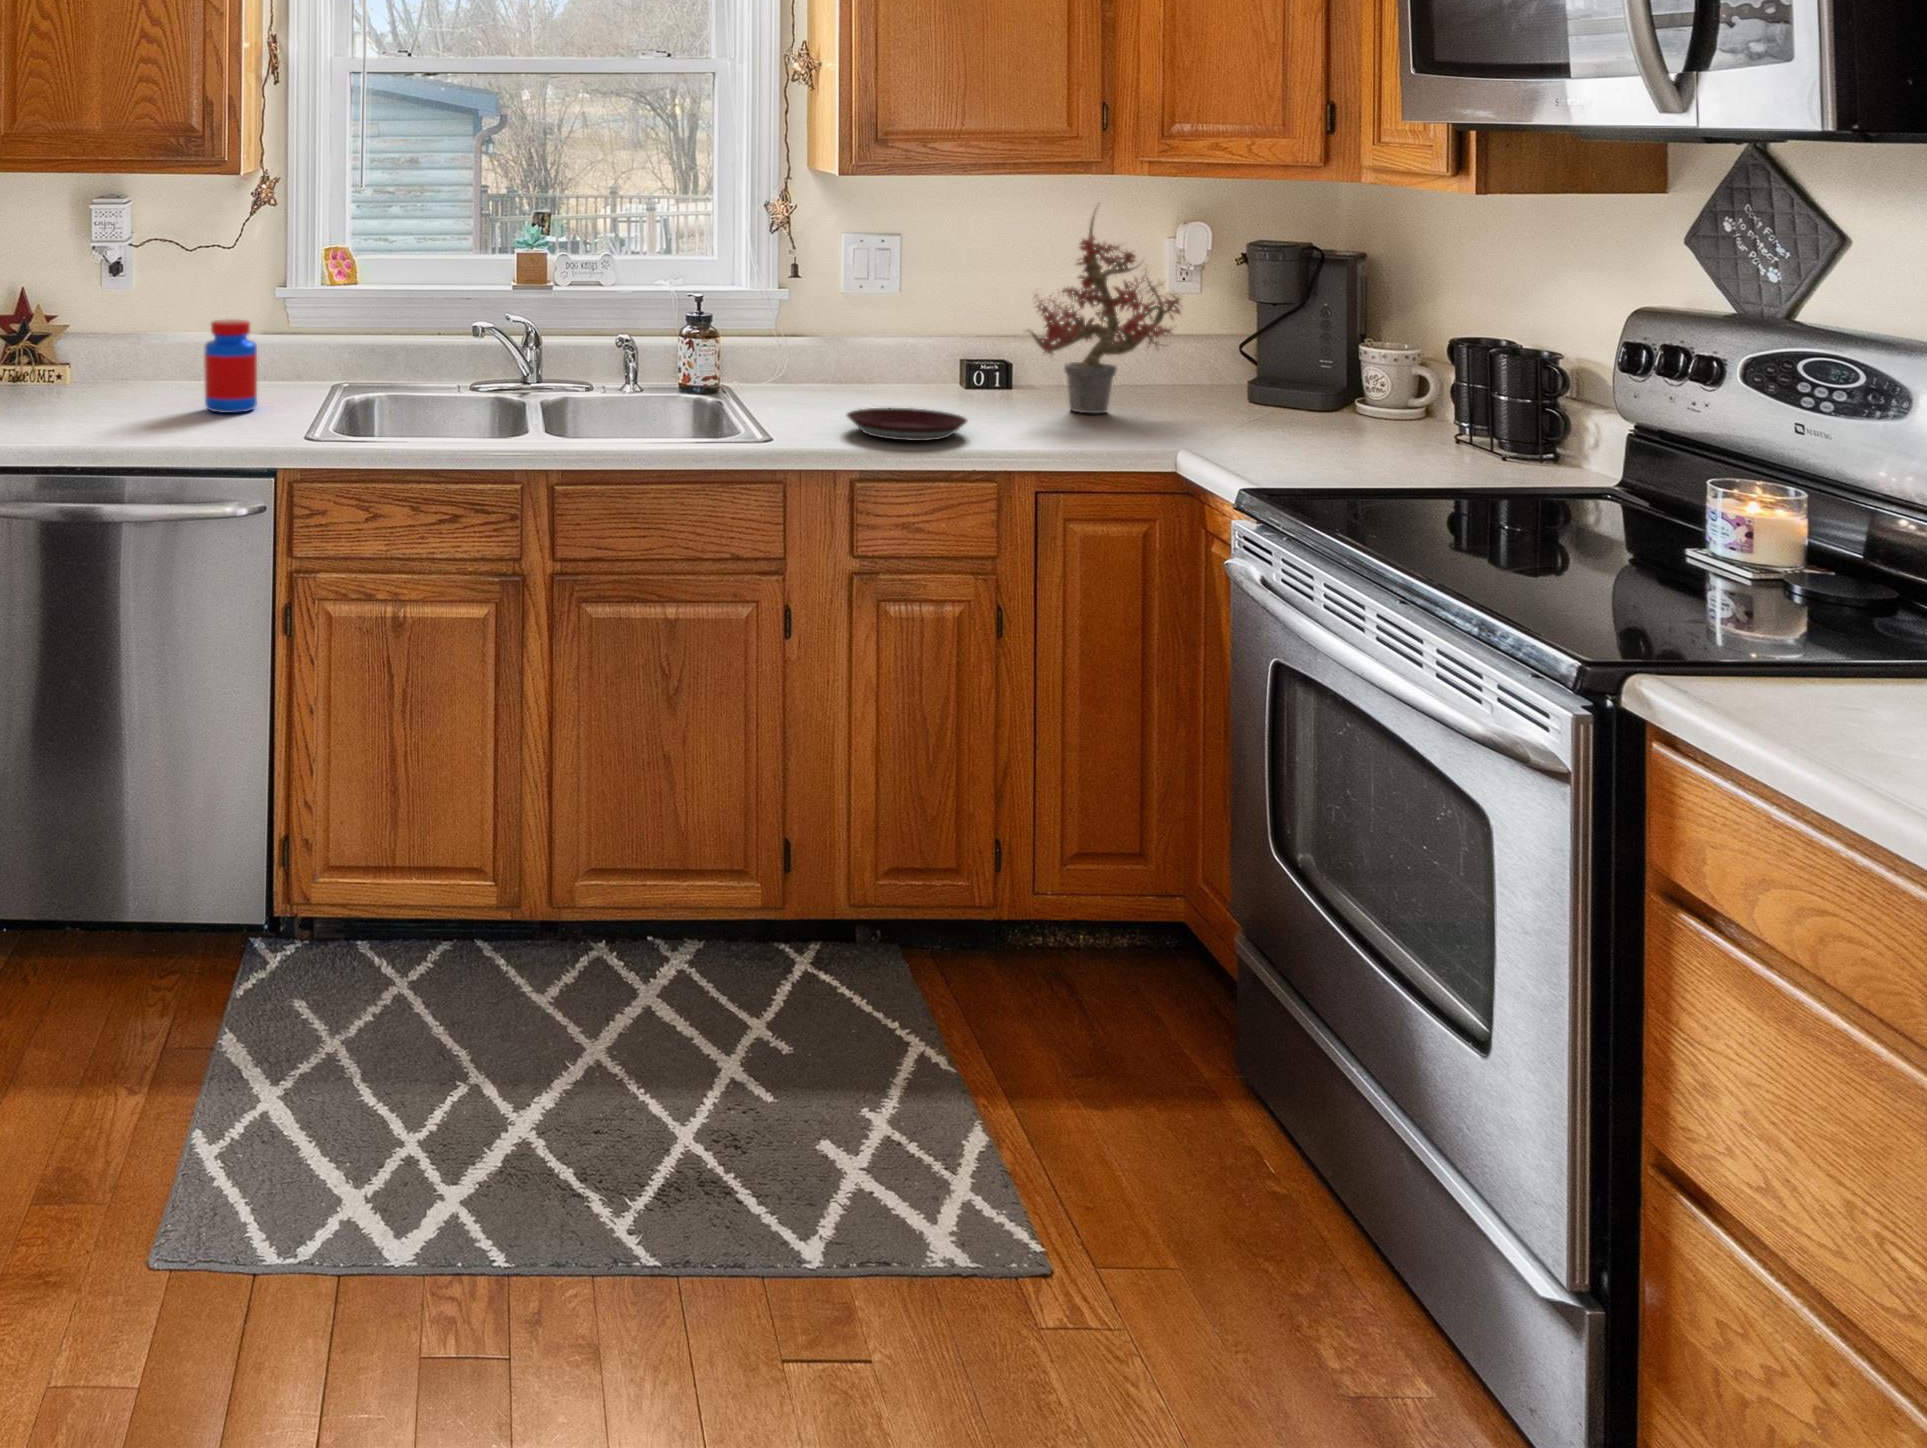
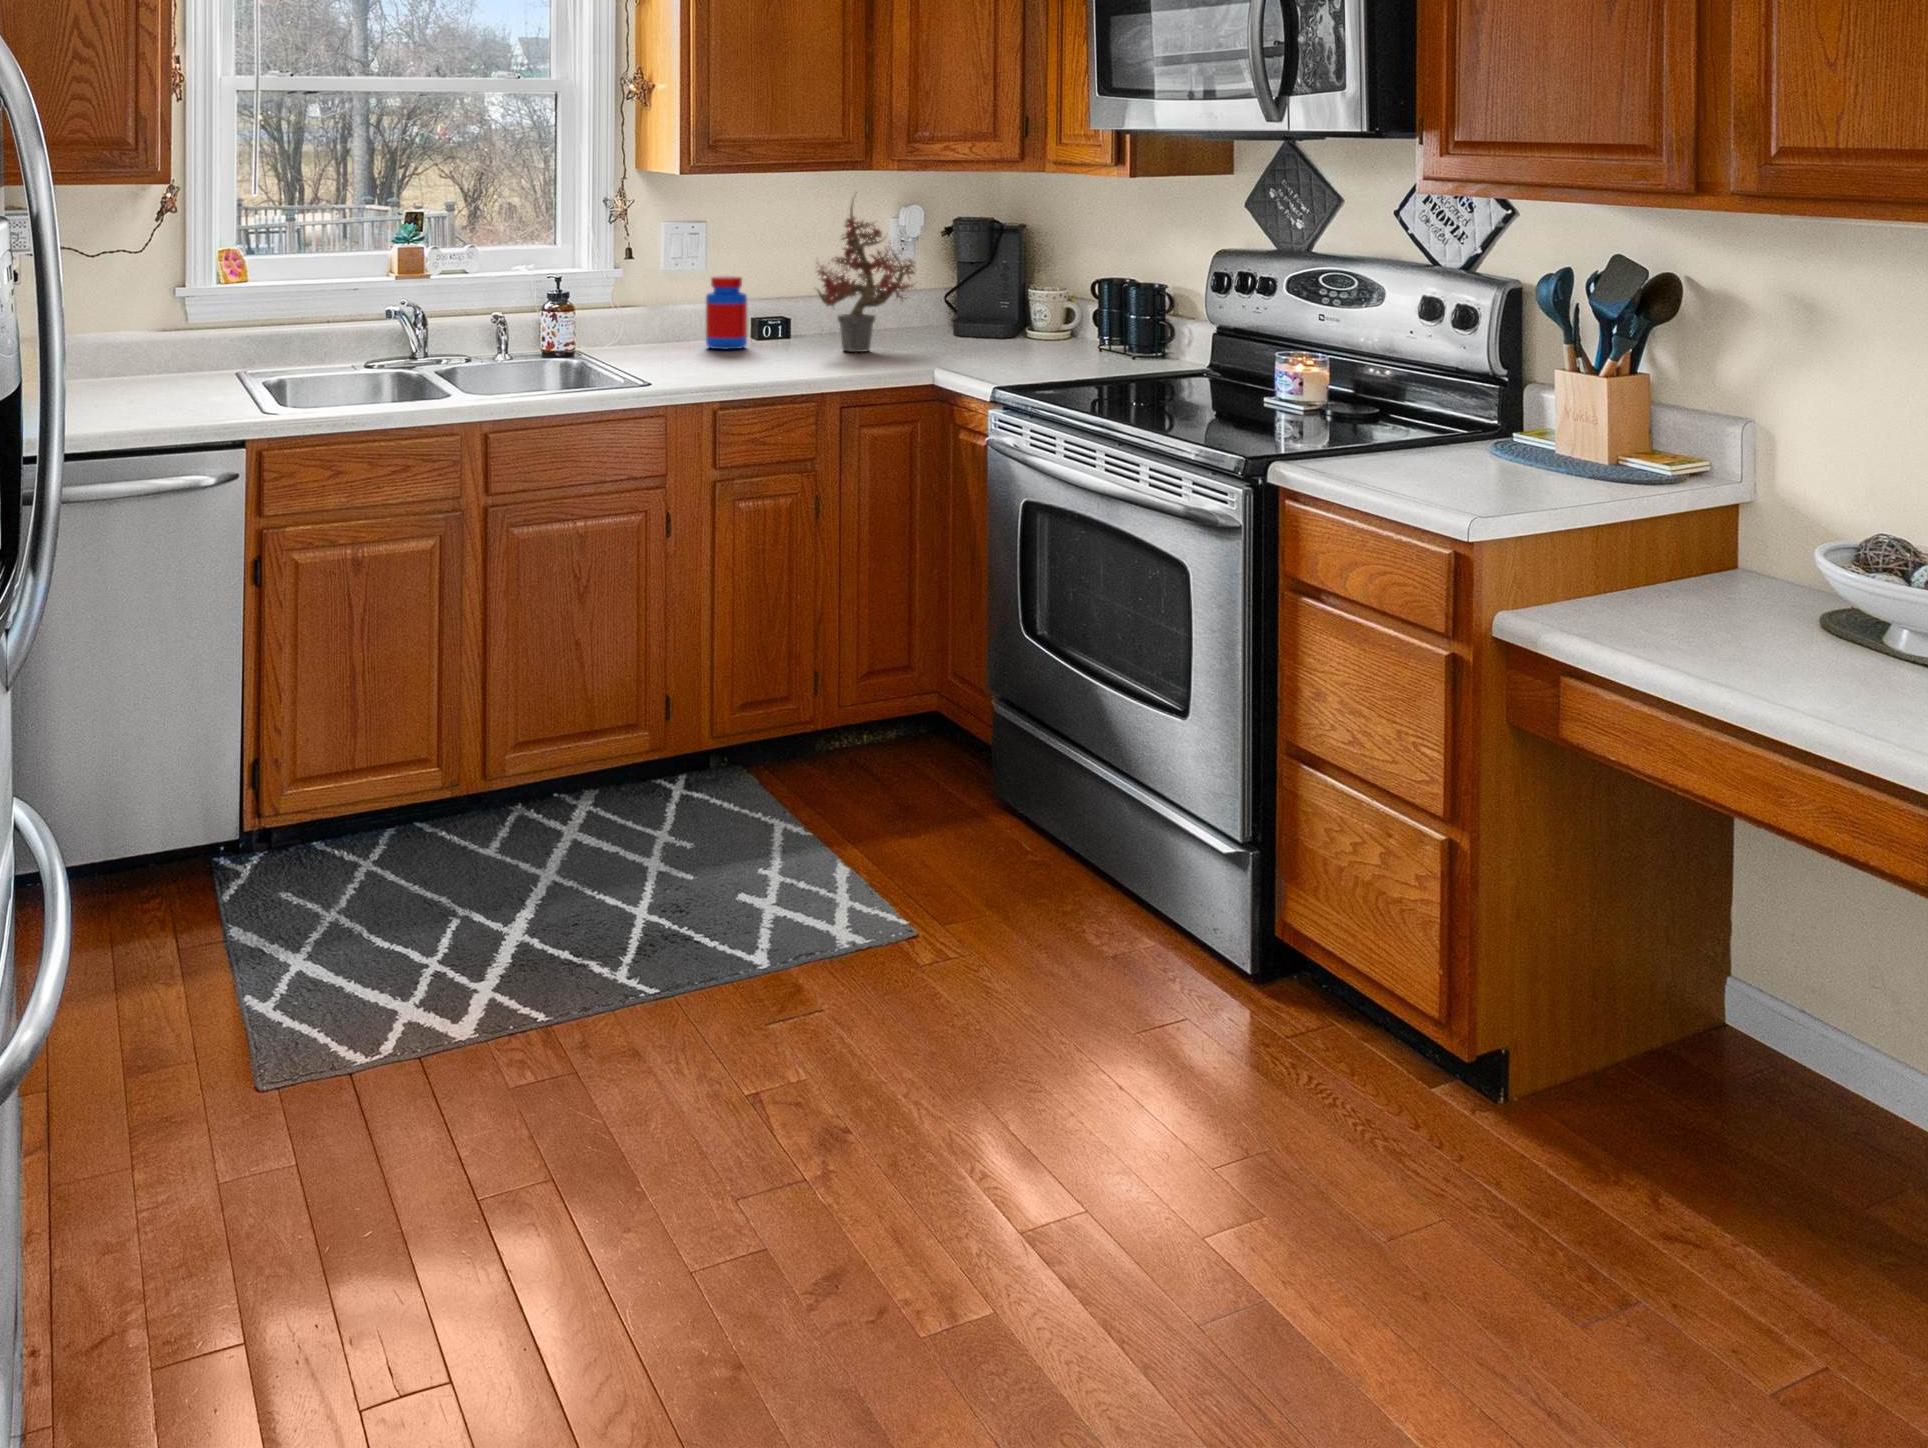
jar: present [204,319,257,413] -> present [706,276,747,349]
plate: present [847,408,967,441] -> none [689,353,782,374]

